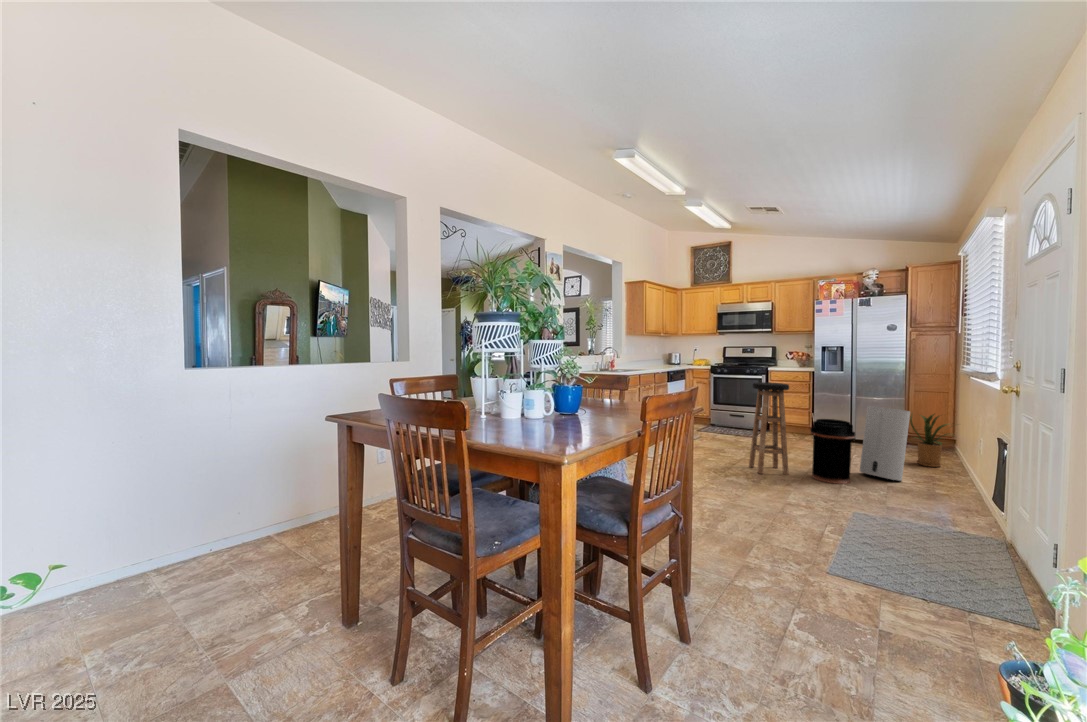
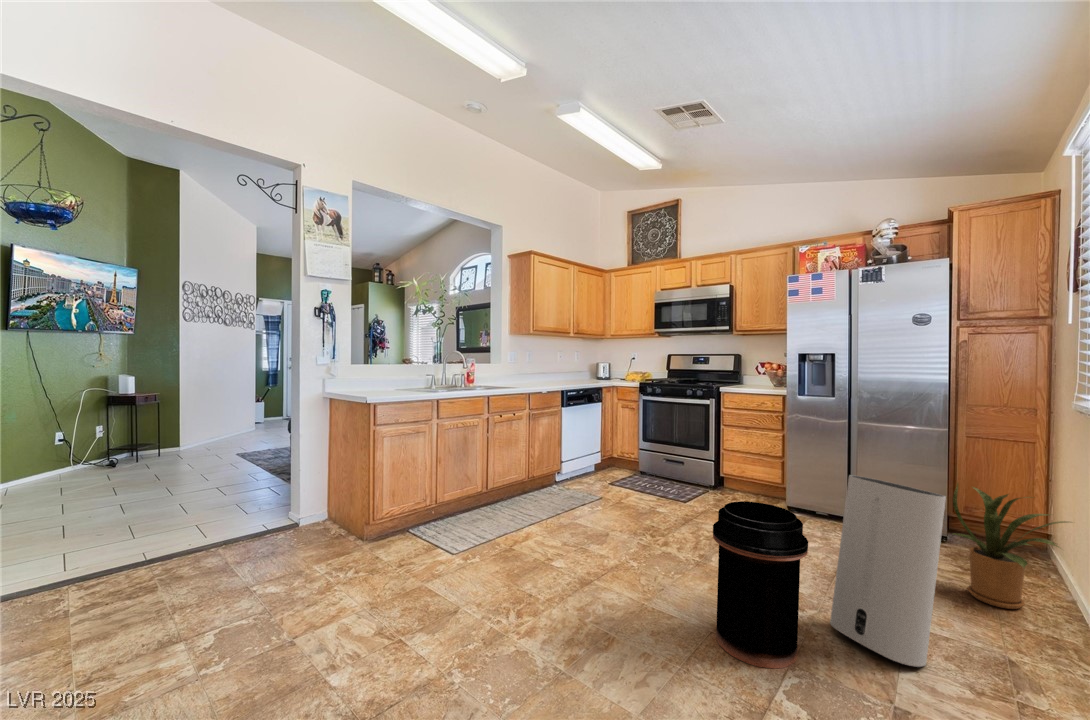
bar stool: present [749,382,789,475] -> none [607,416,677,620]

